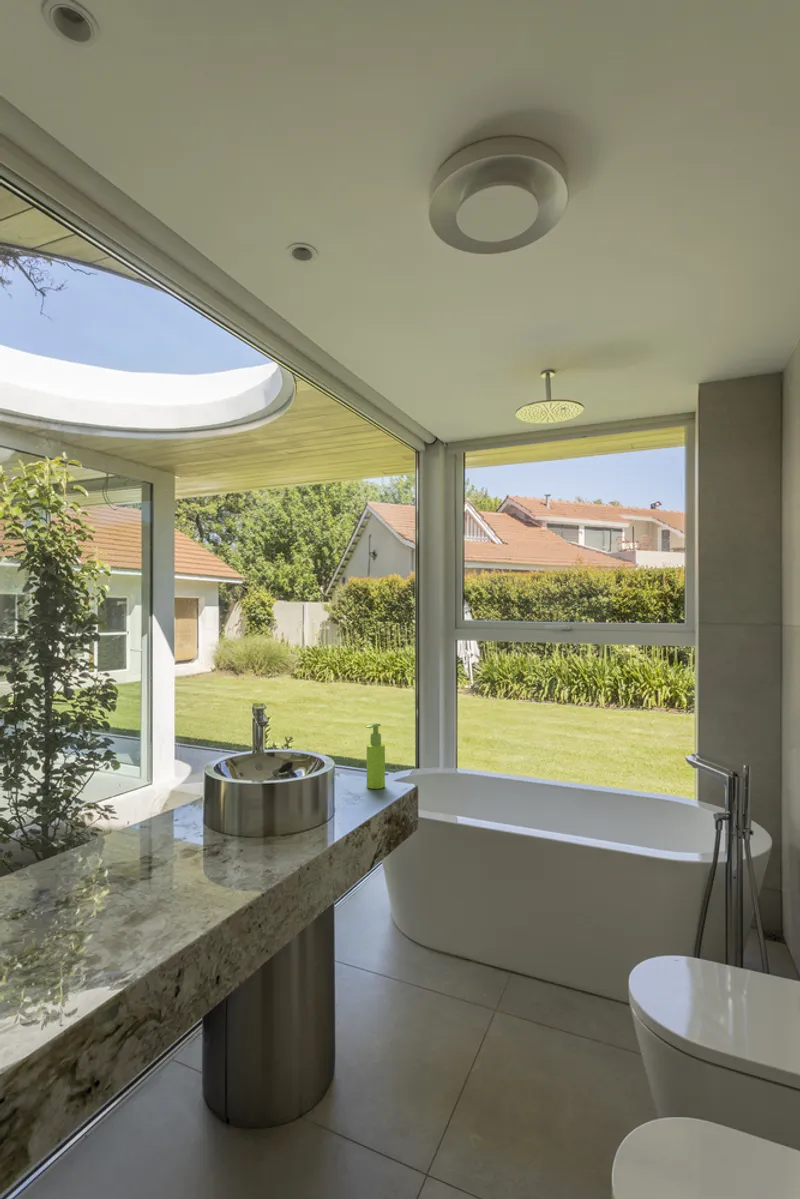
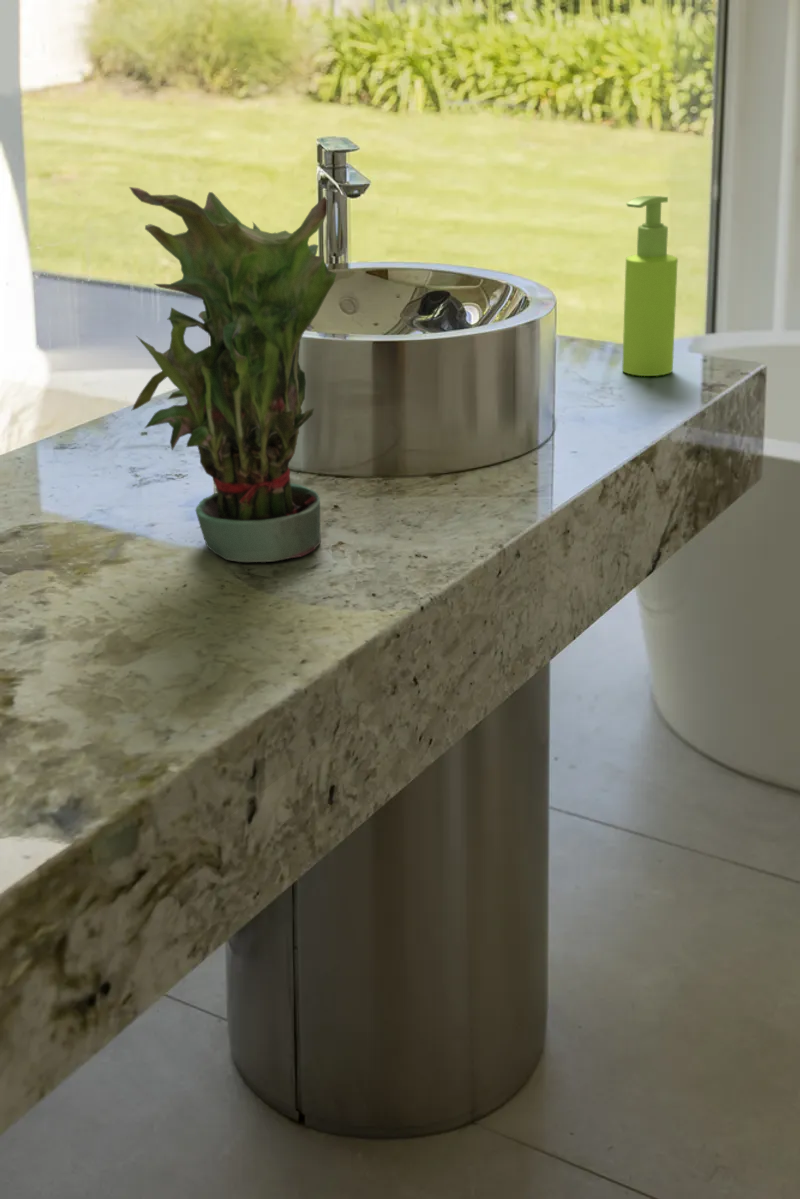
potted plant: none [163,735,242,876] -> present [130,187,336,562]

